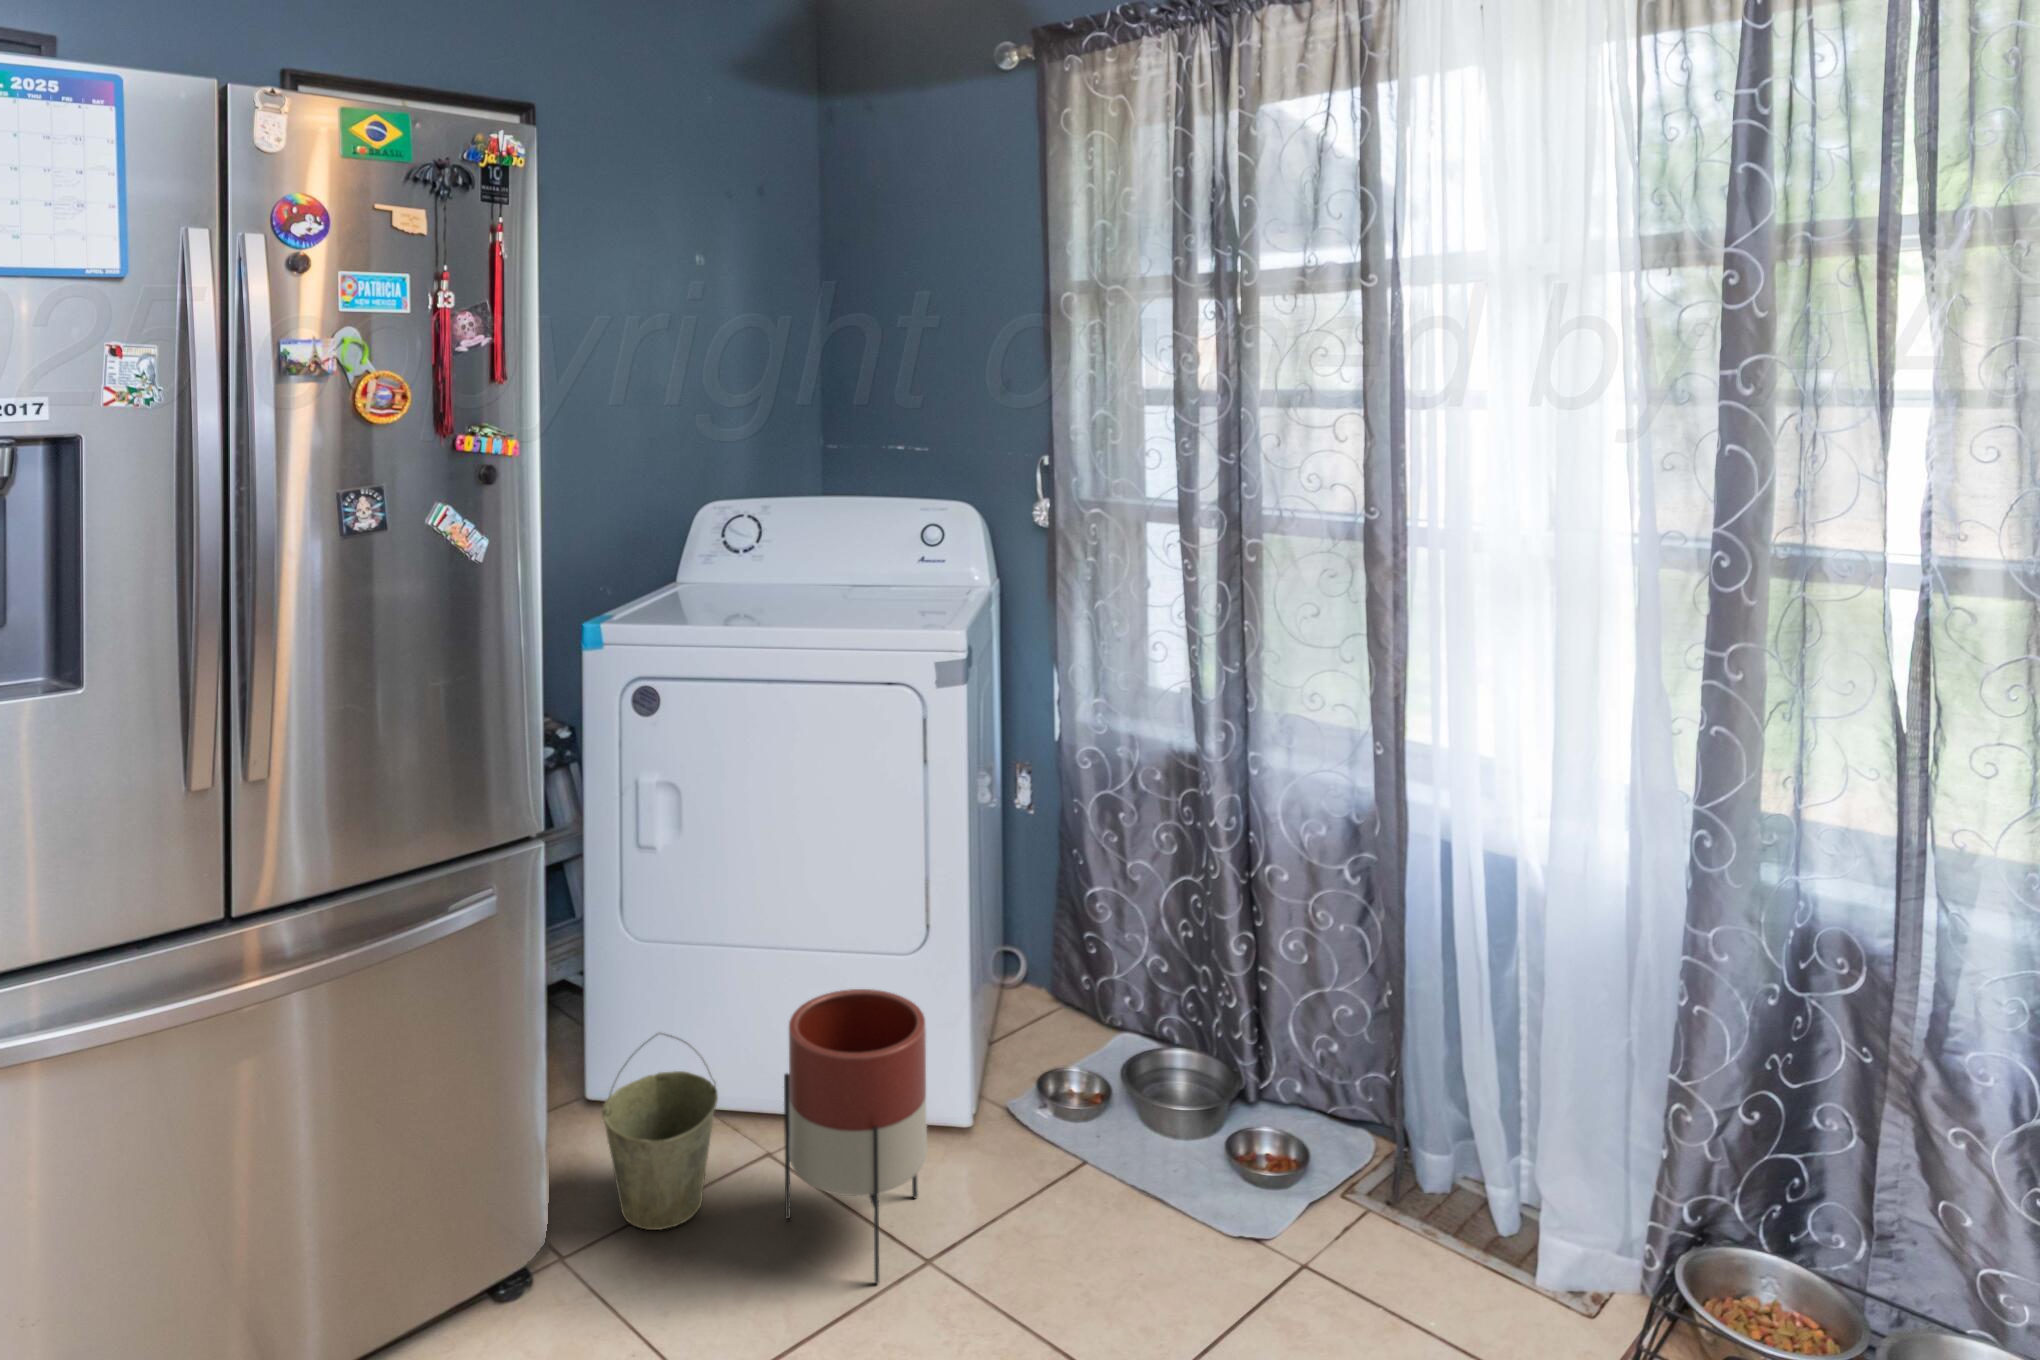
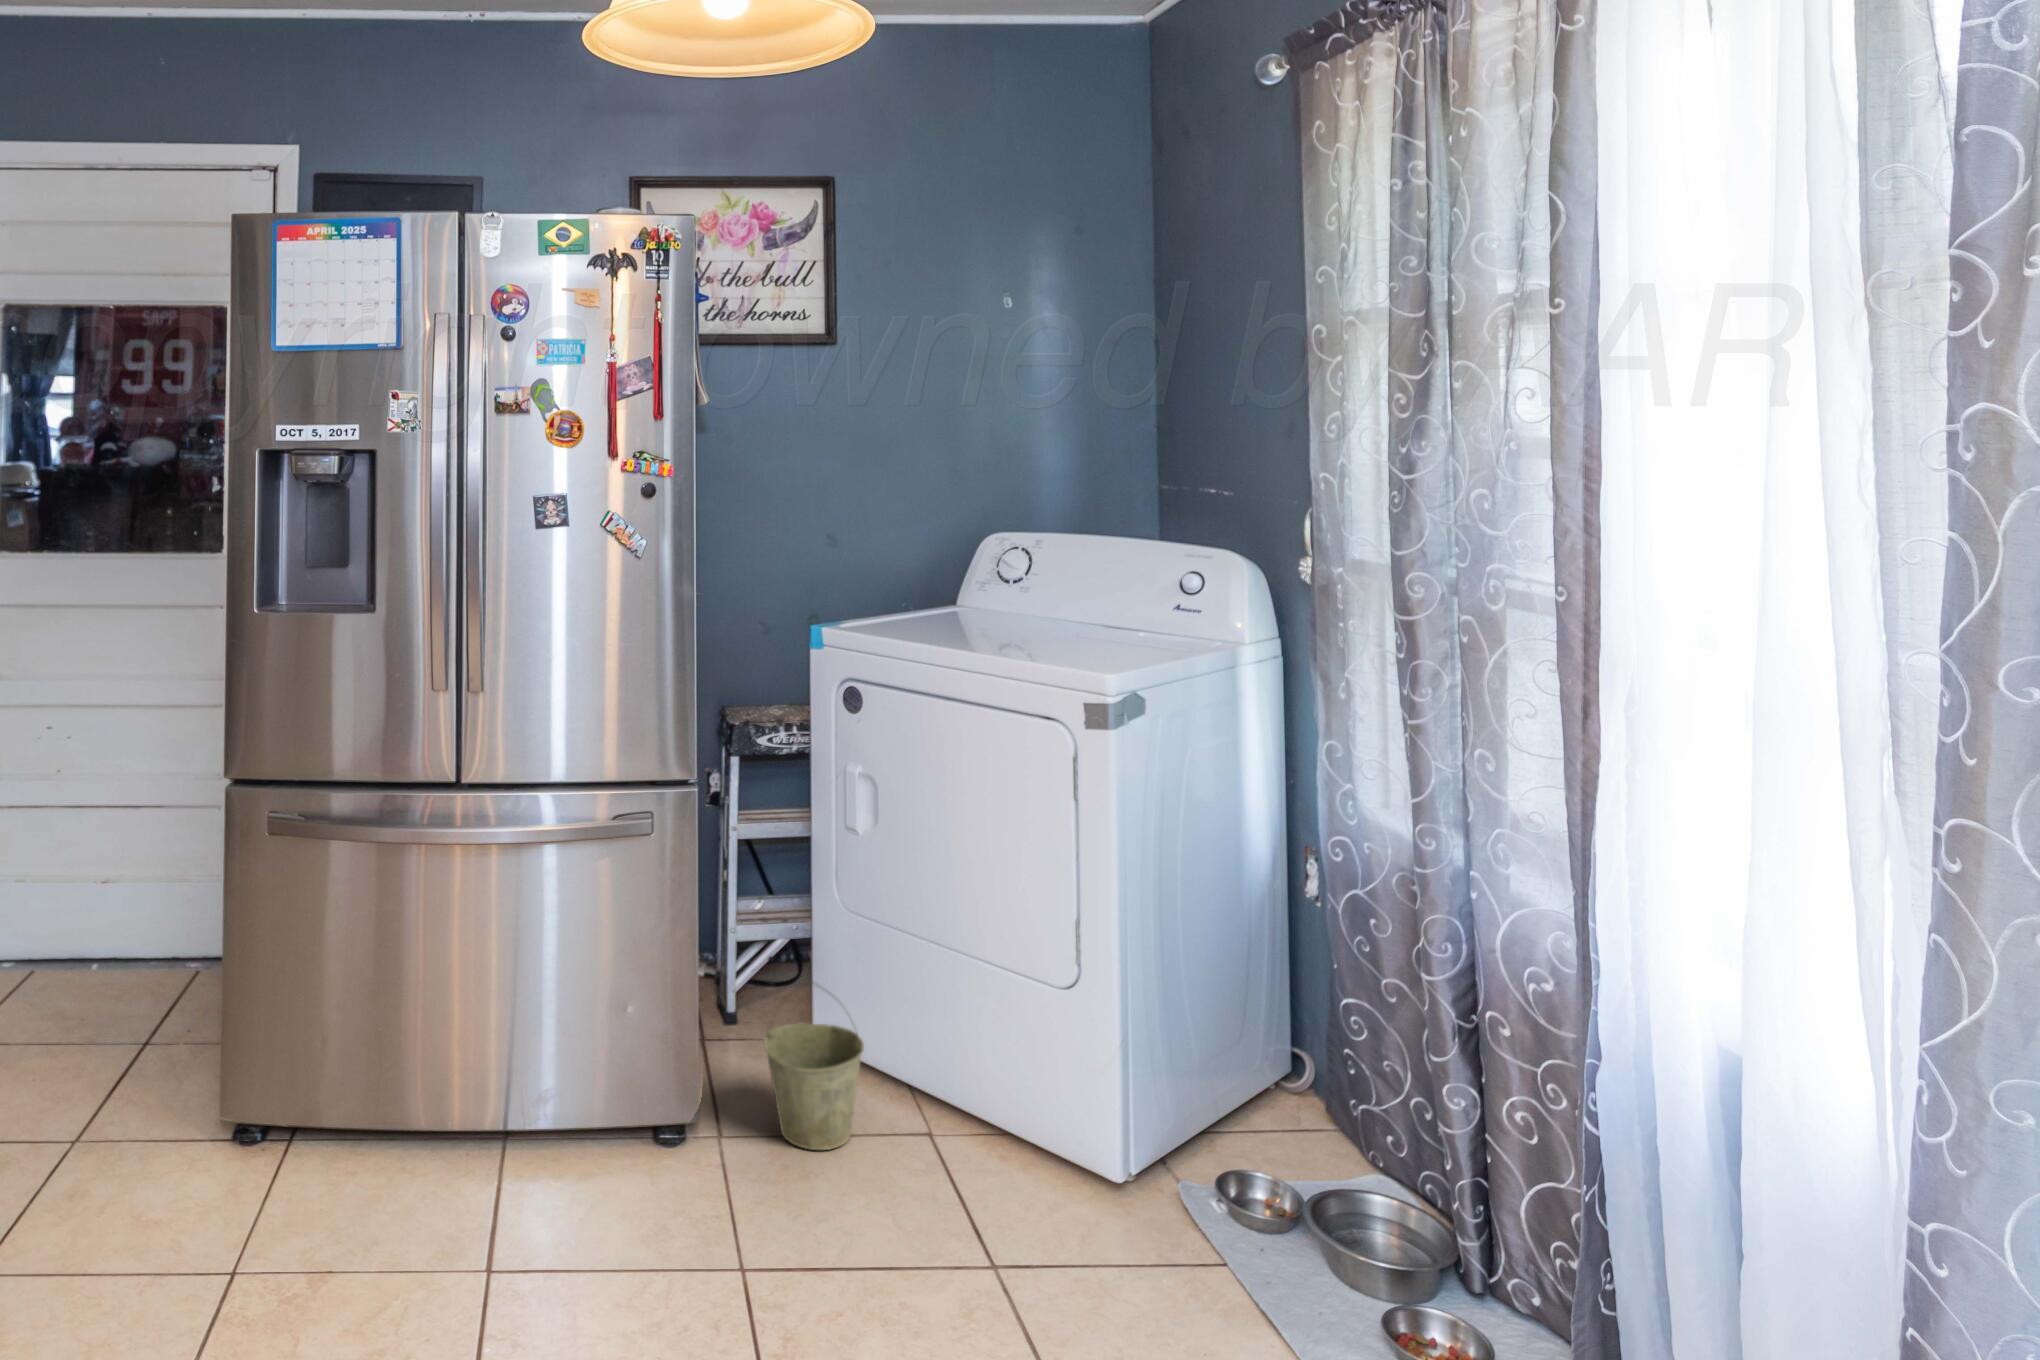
planter: present [784,989,928,1284] -> none [885,991,1026,1256]

